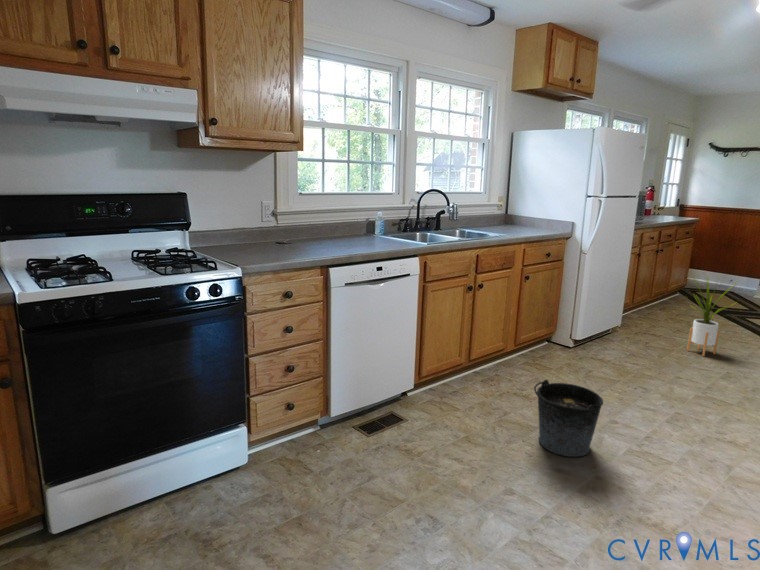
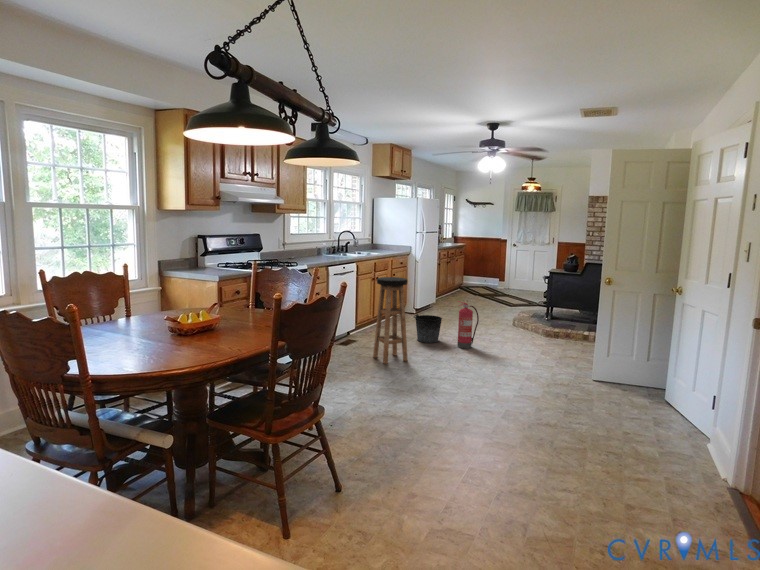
house plant: present [687,277,734,356] -> none [465,268,488,311]
bar stool: none [396,308,484,536] -> present [373,277,408,364]
fire extinguisher: none [634,376,704,503] -> present [457,301,479,349]

